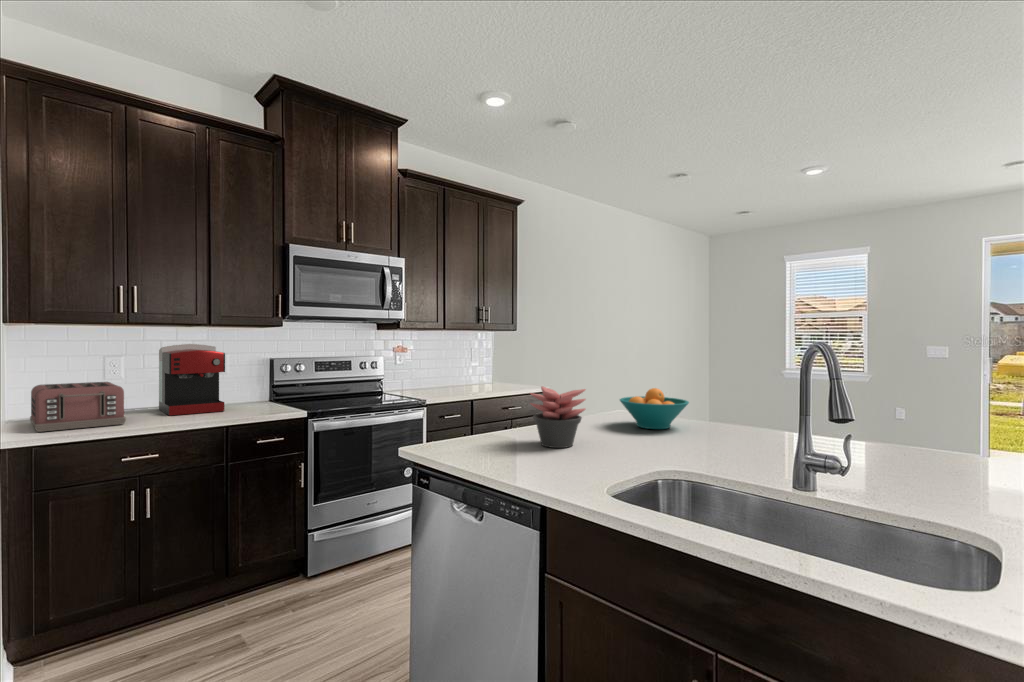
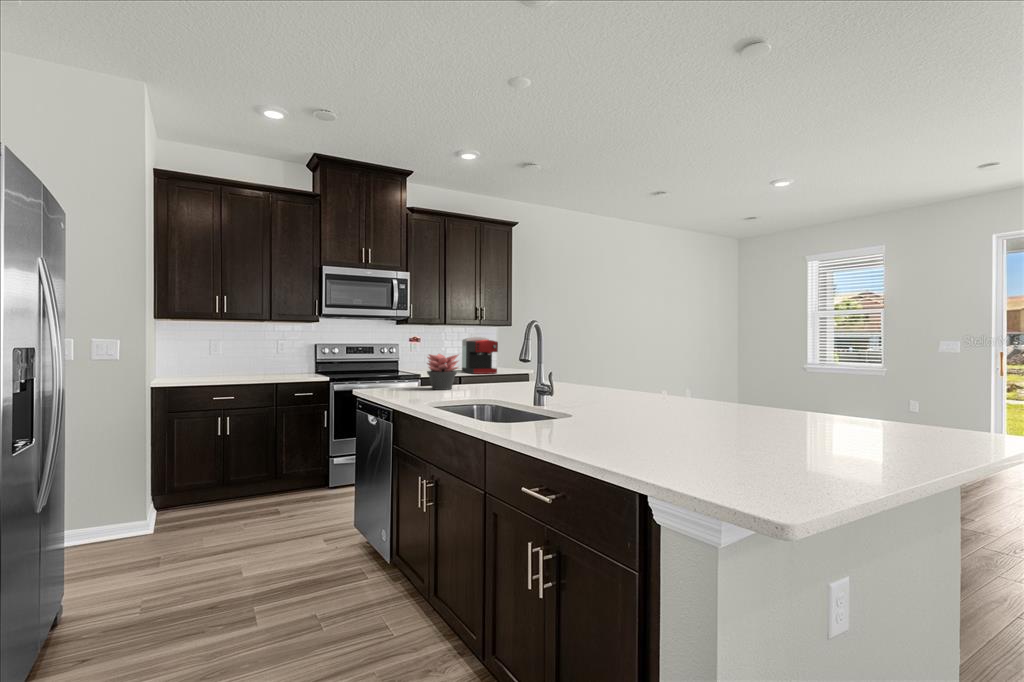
coffee maker: present [159,344,225,416] -> present [462,337,498,374]
toaster: present [30,382,126,432] -> none [168,353,218,379]
fruit bowl: present [620,388,689,429] -> none [503,359,549,386]

